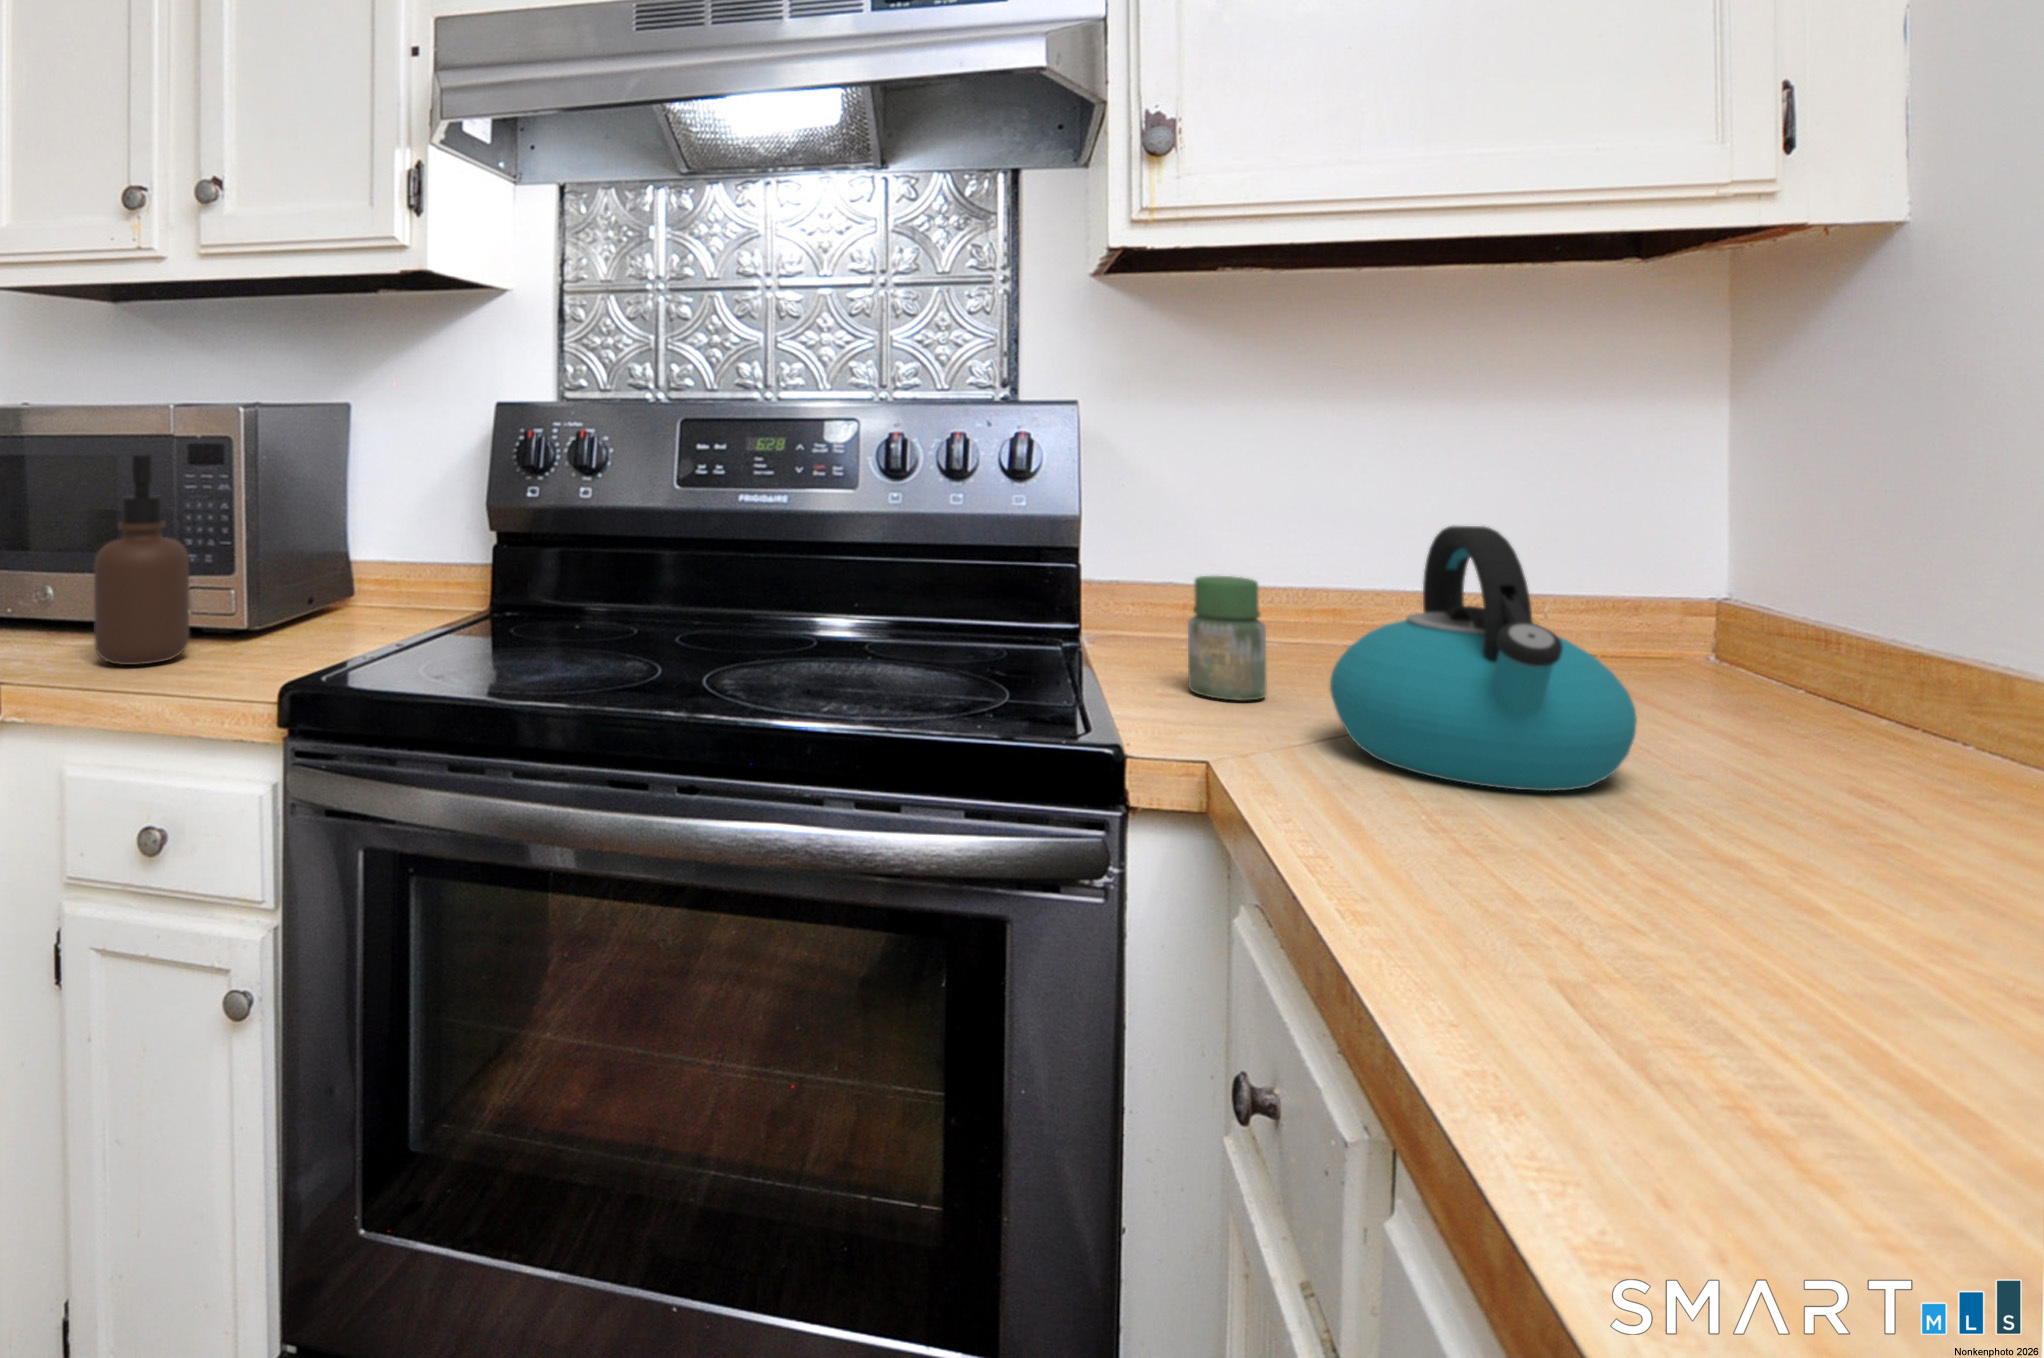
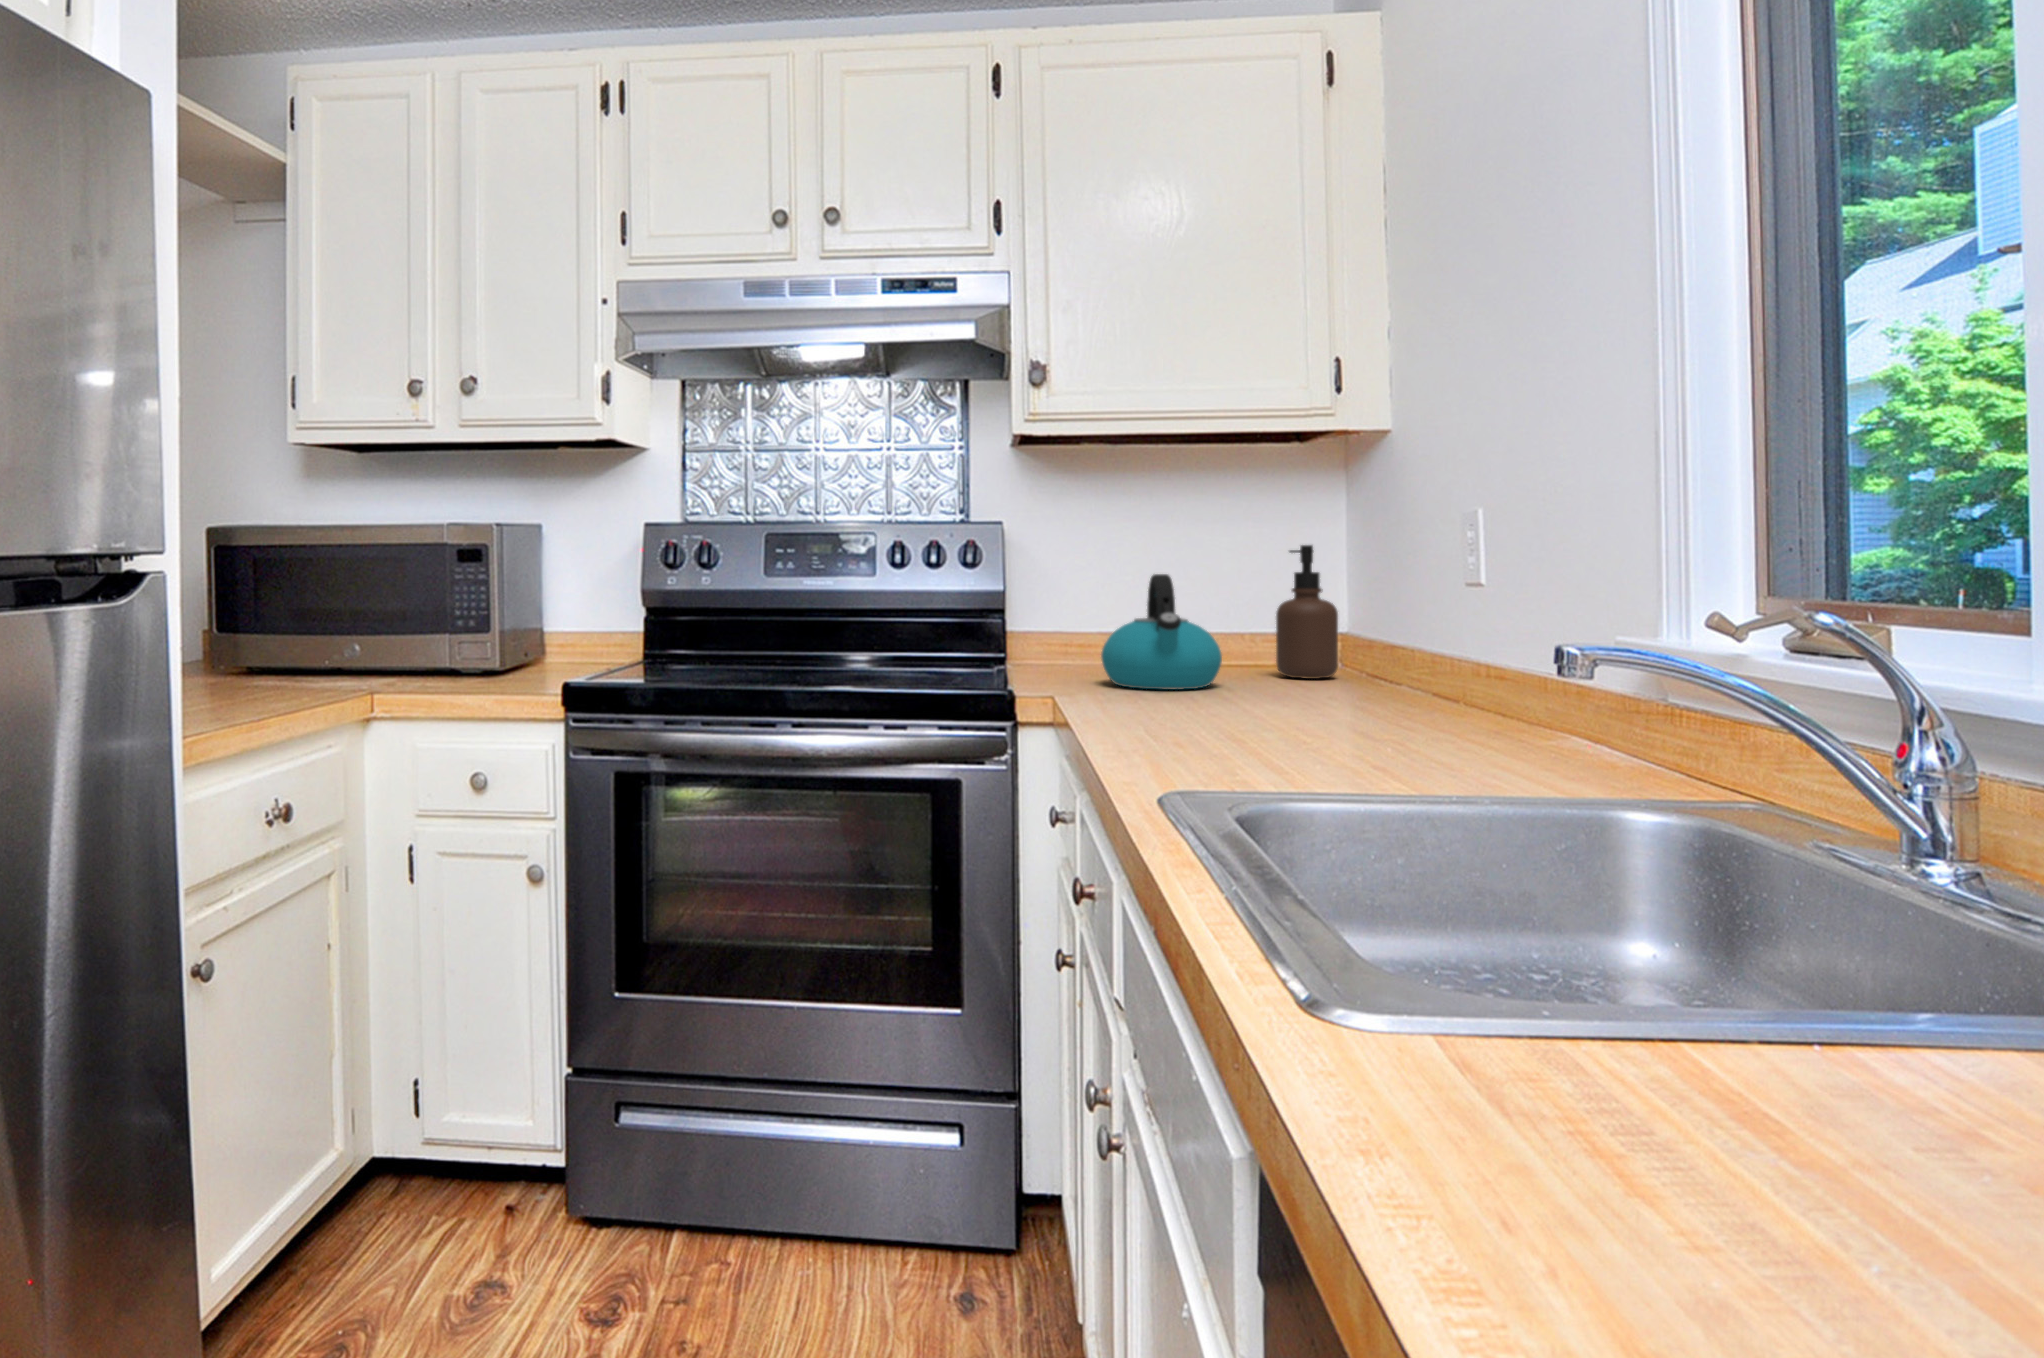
soap dispenser: present [94,454,189,665] -> present [1276,545,1338,679]
jar: present [1188,576,1267,701] -> none [1048,612,1085,674]

